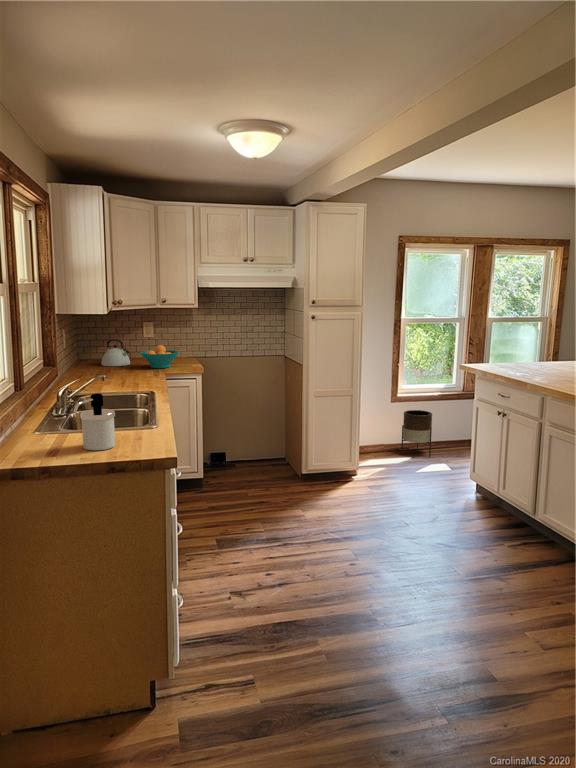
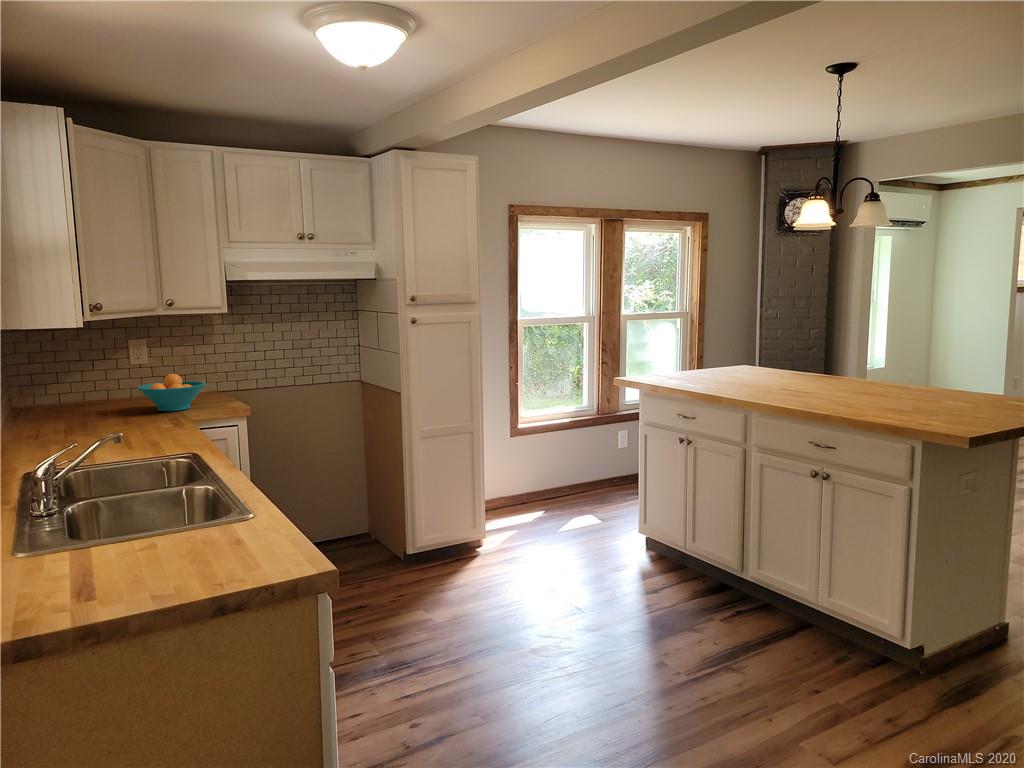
kettle: present [101,340,130,366] -> none [65,369,118,413]
soap dispenser: present [74,393,115,450] -> none [102,472,180,583]
planter: present [401,410,432,457] -> none [528,443,568,506]

